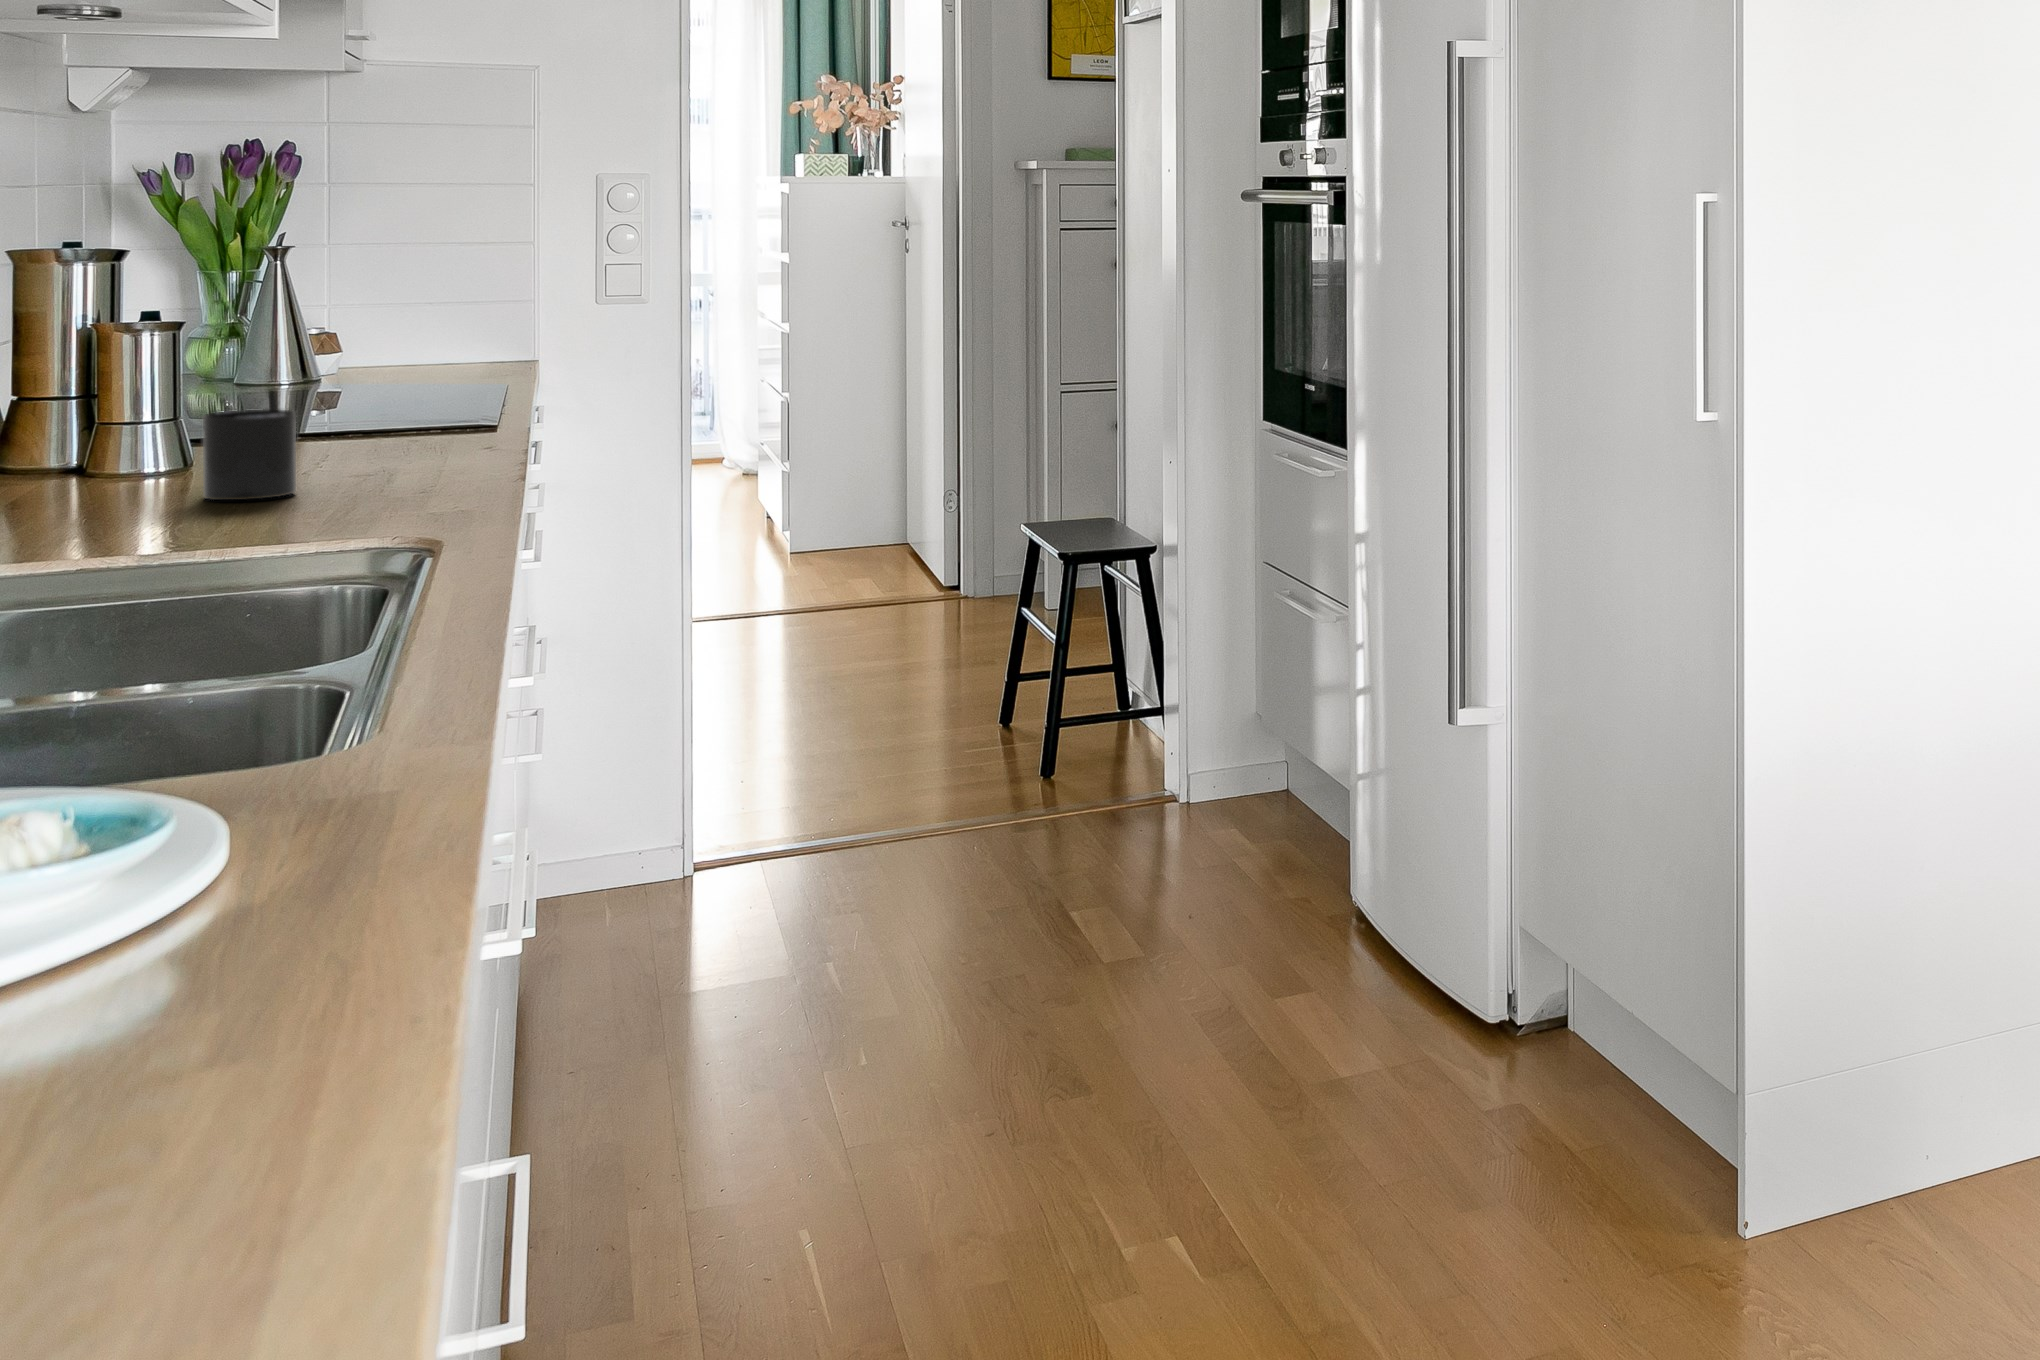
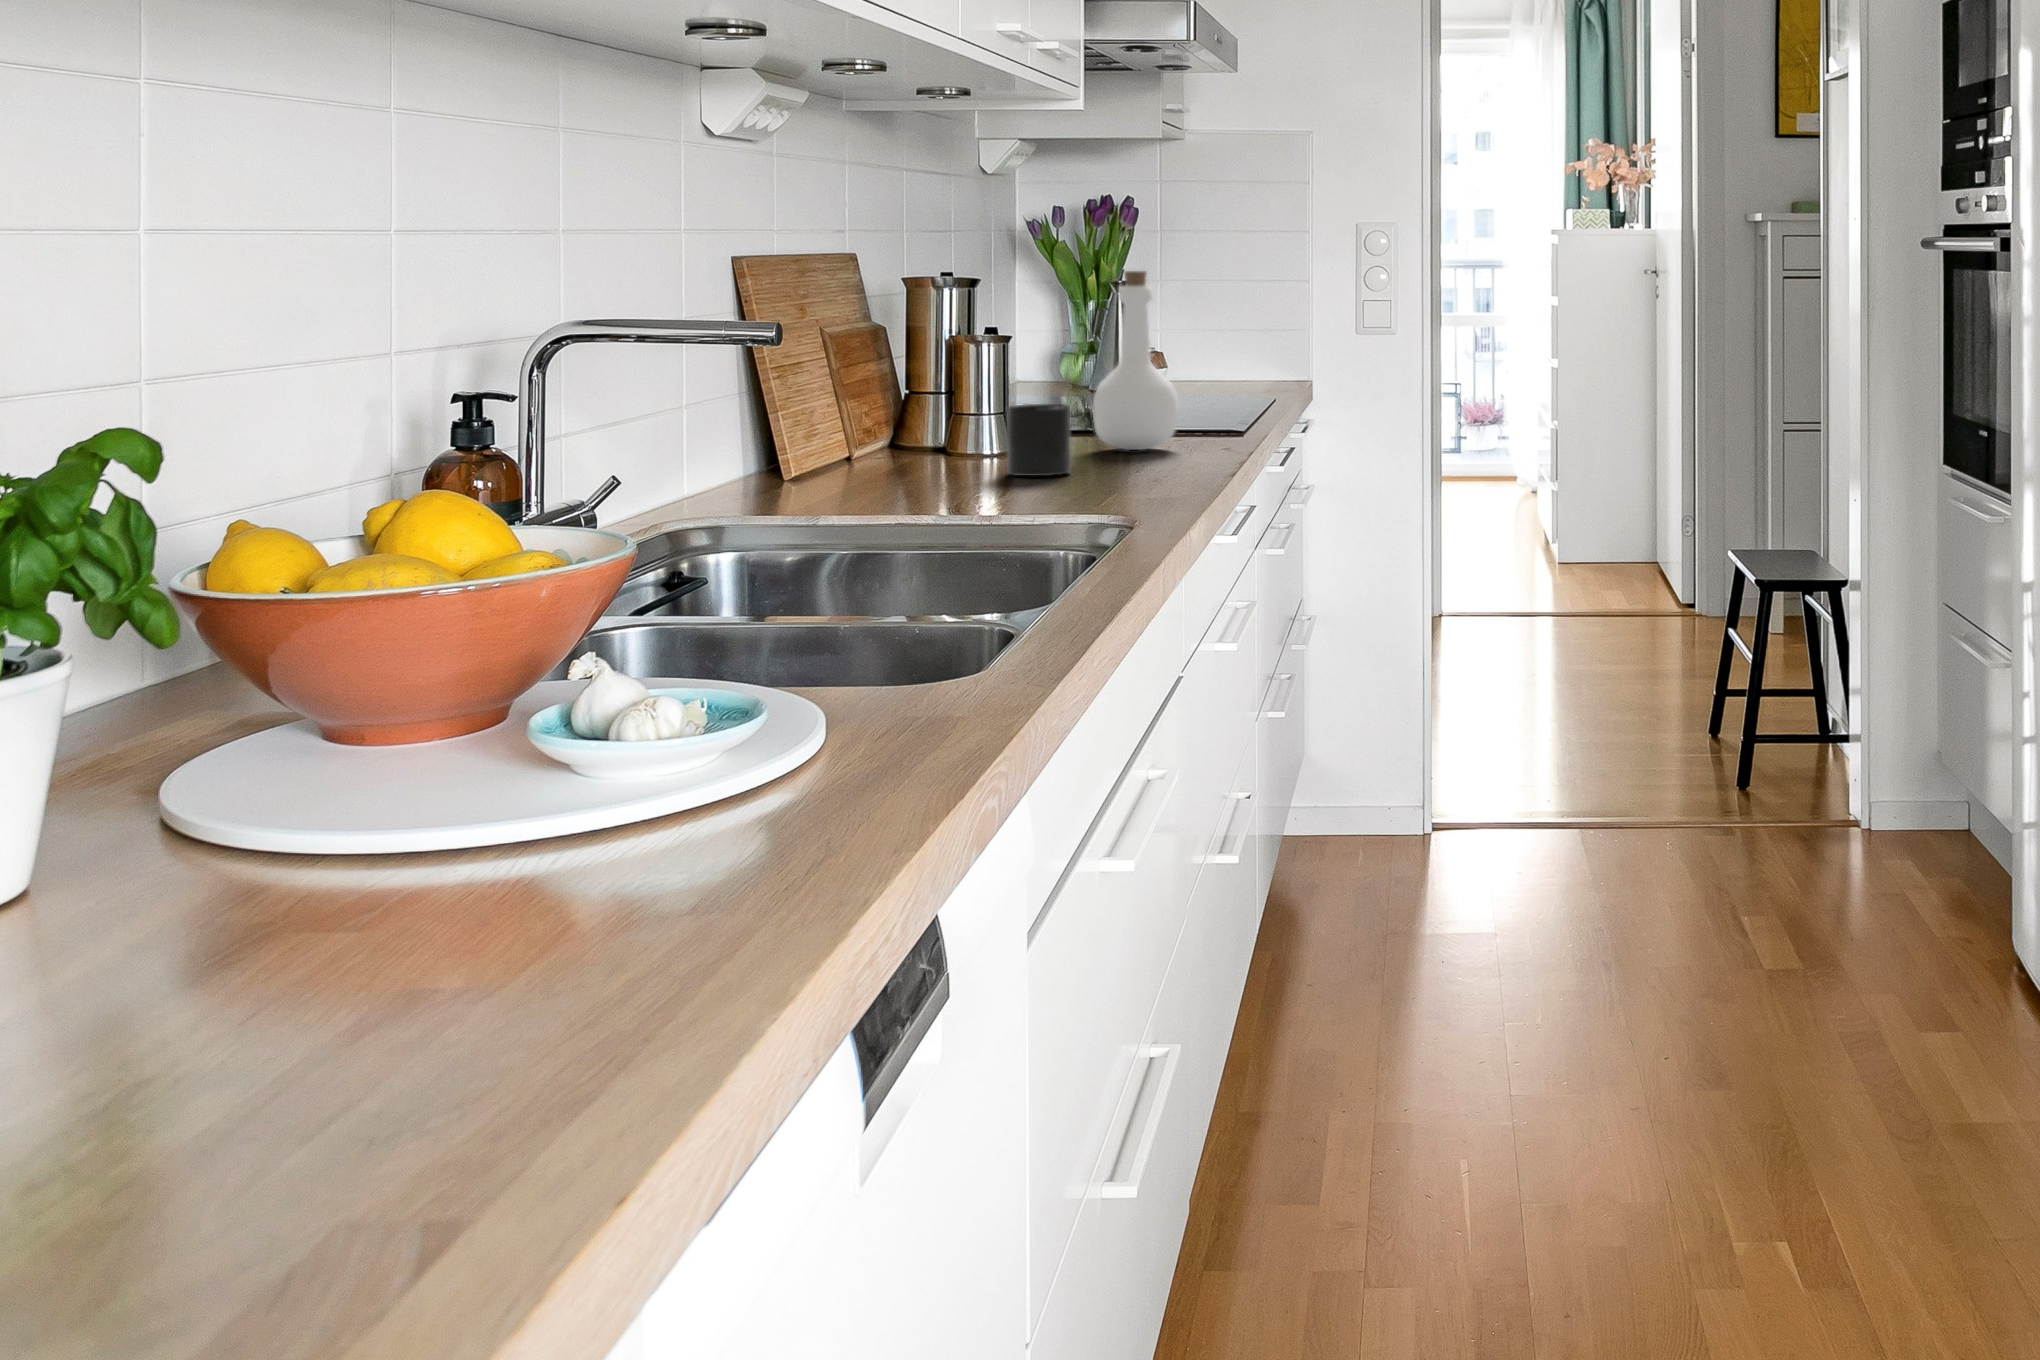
bottle: none [301,244,423,459] -> present [1093,271,1178,450]

